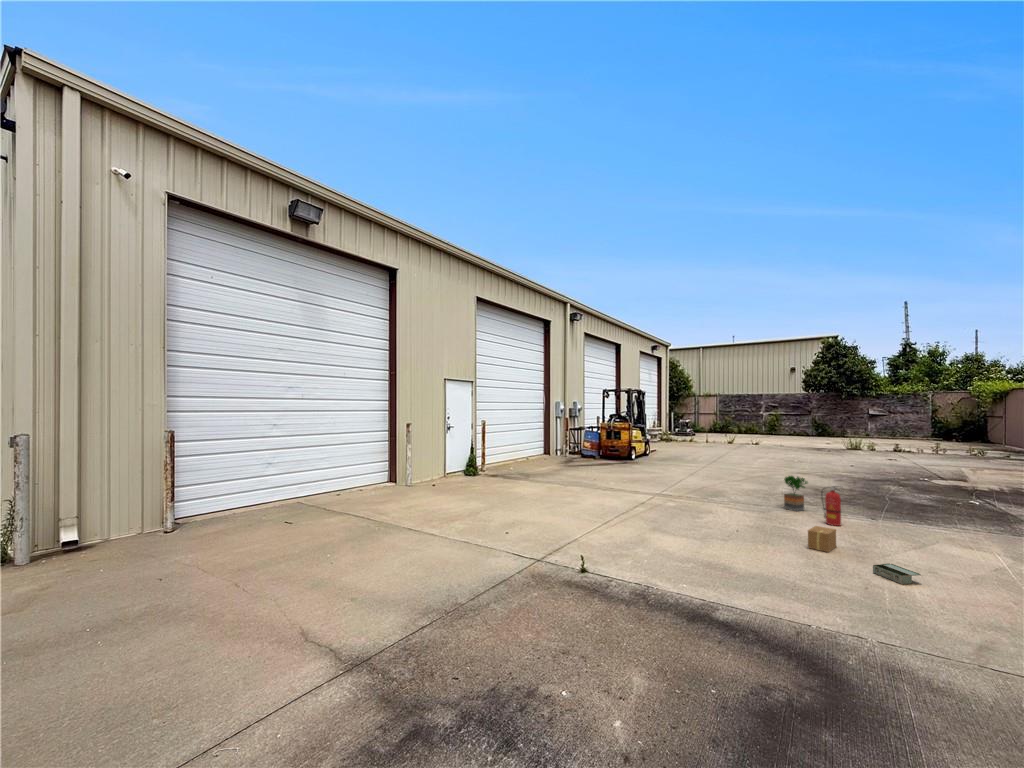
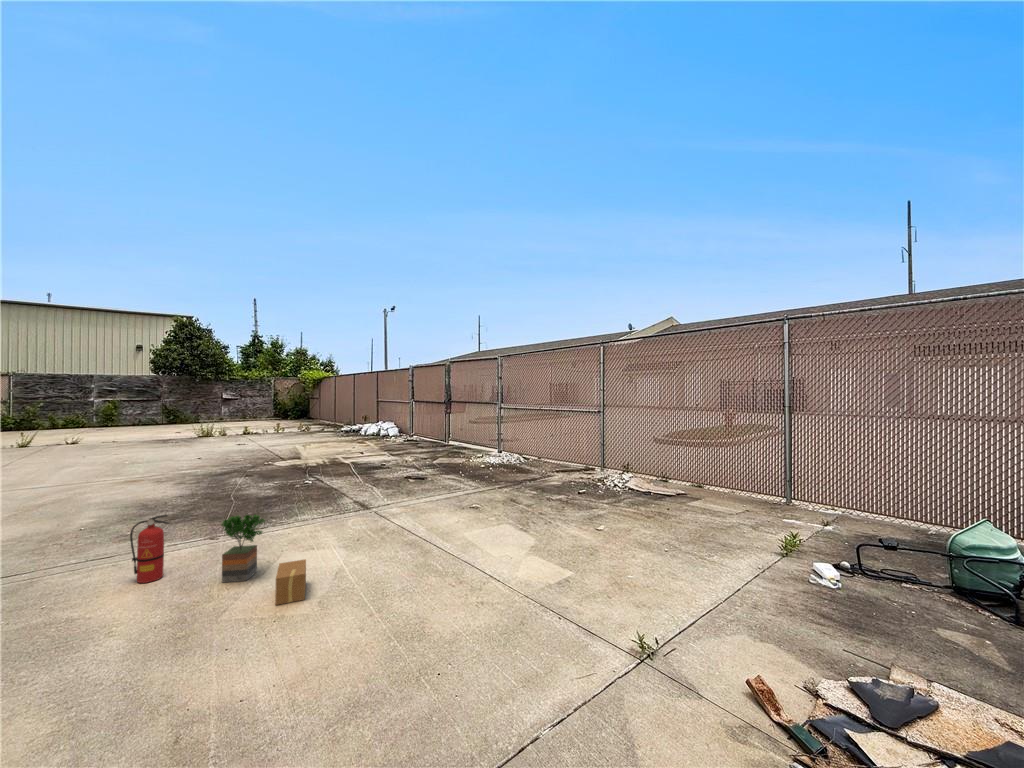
potted tree: present [784,476,808,511] -> present [222,515,265,582]
cardboard box: present [808,526,836,552] -> present [275,559,306,605]
toolbox: present [873,563,920,584] -> none [198,655,273,699]

